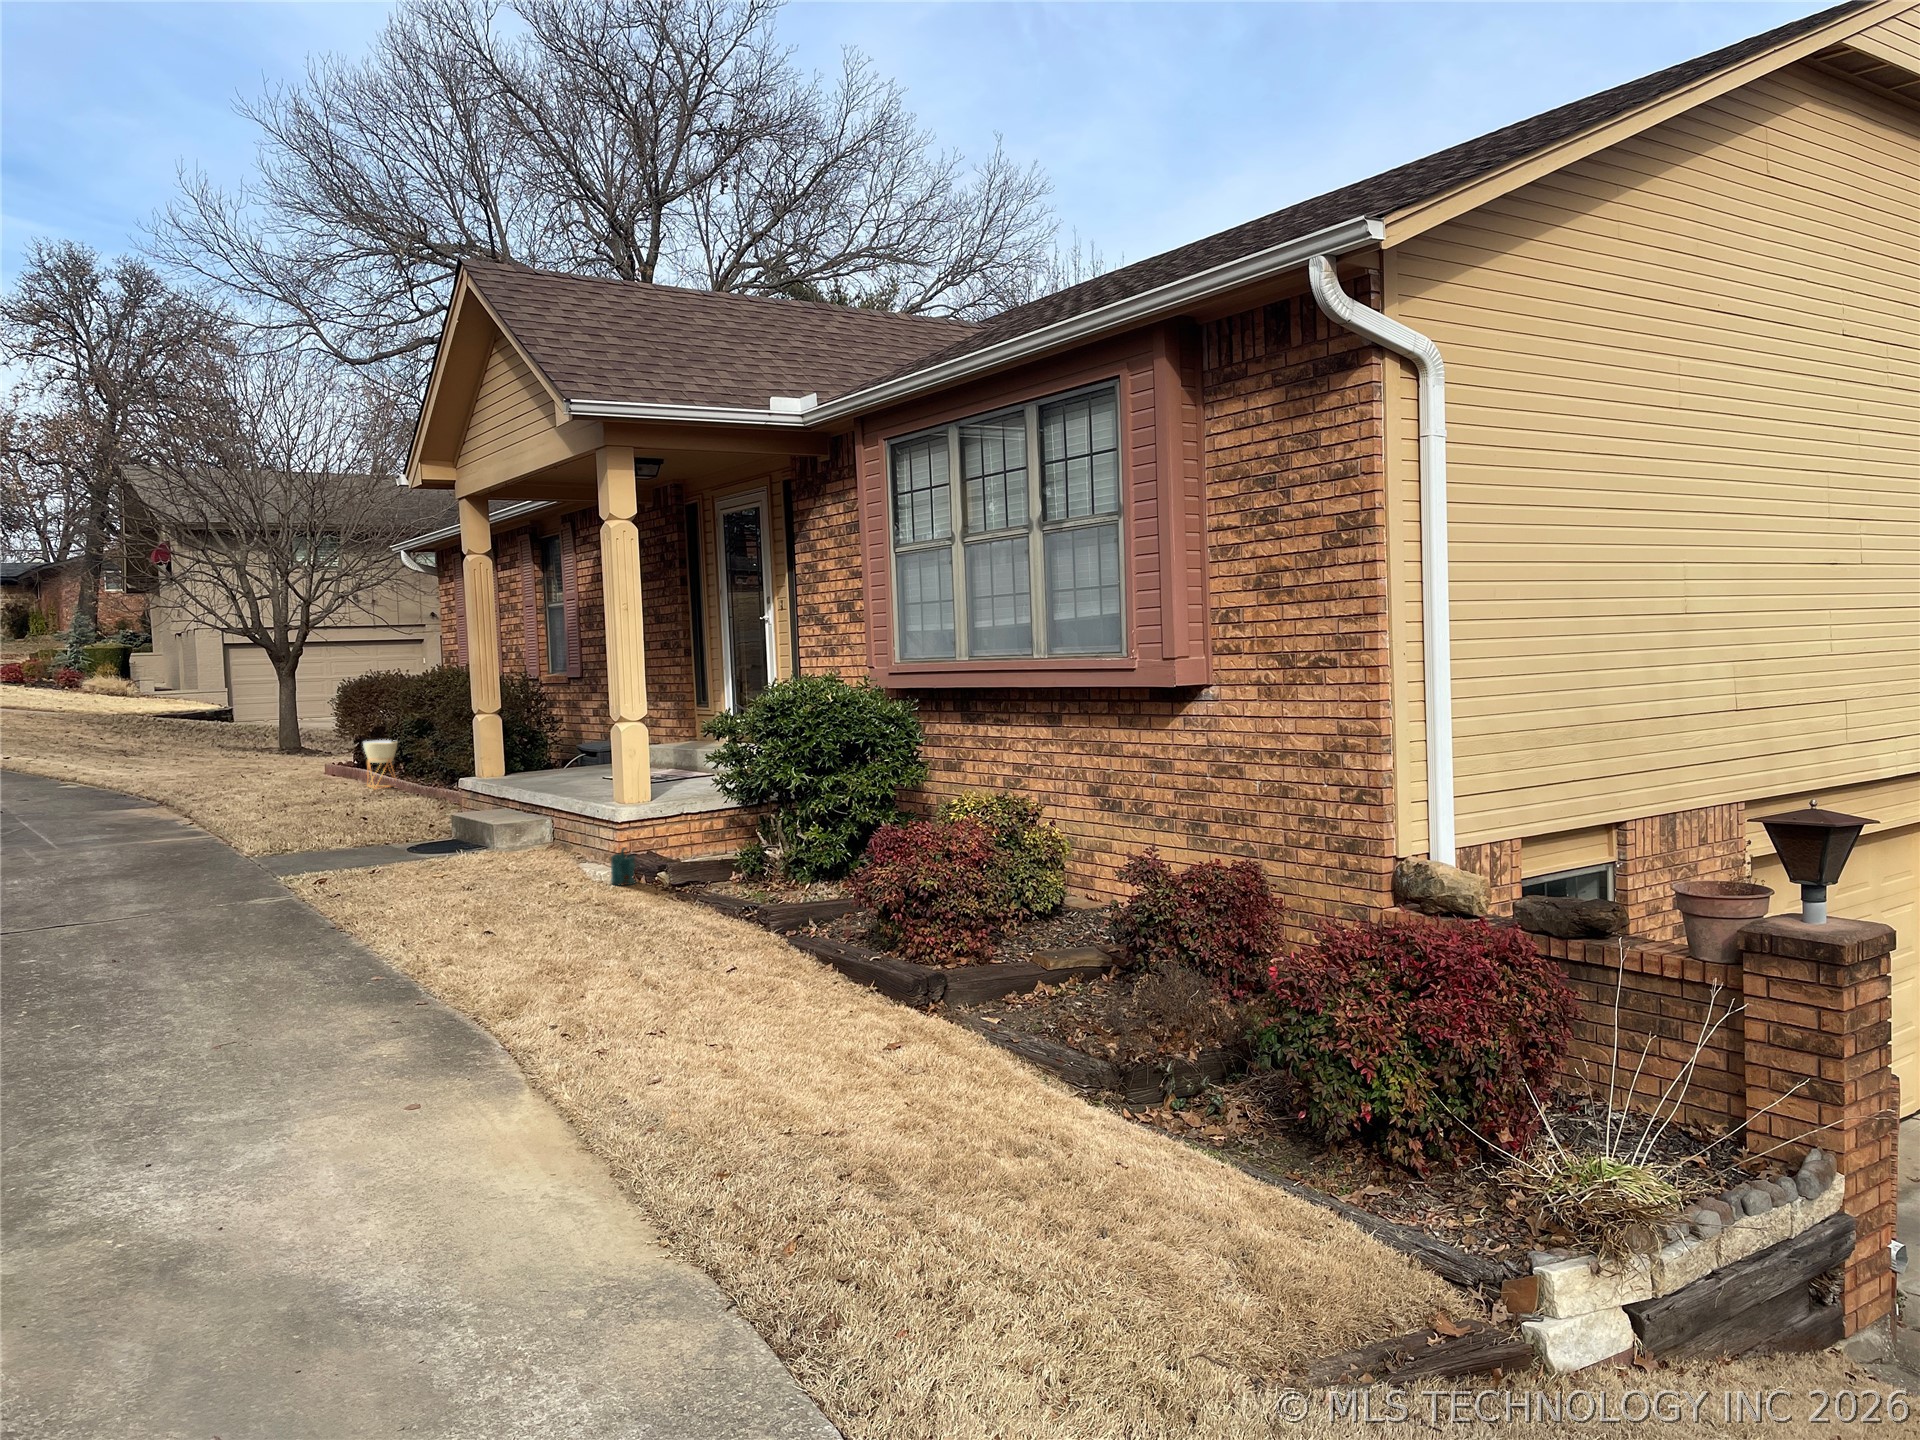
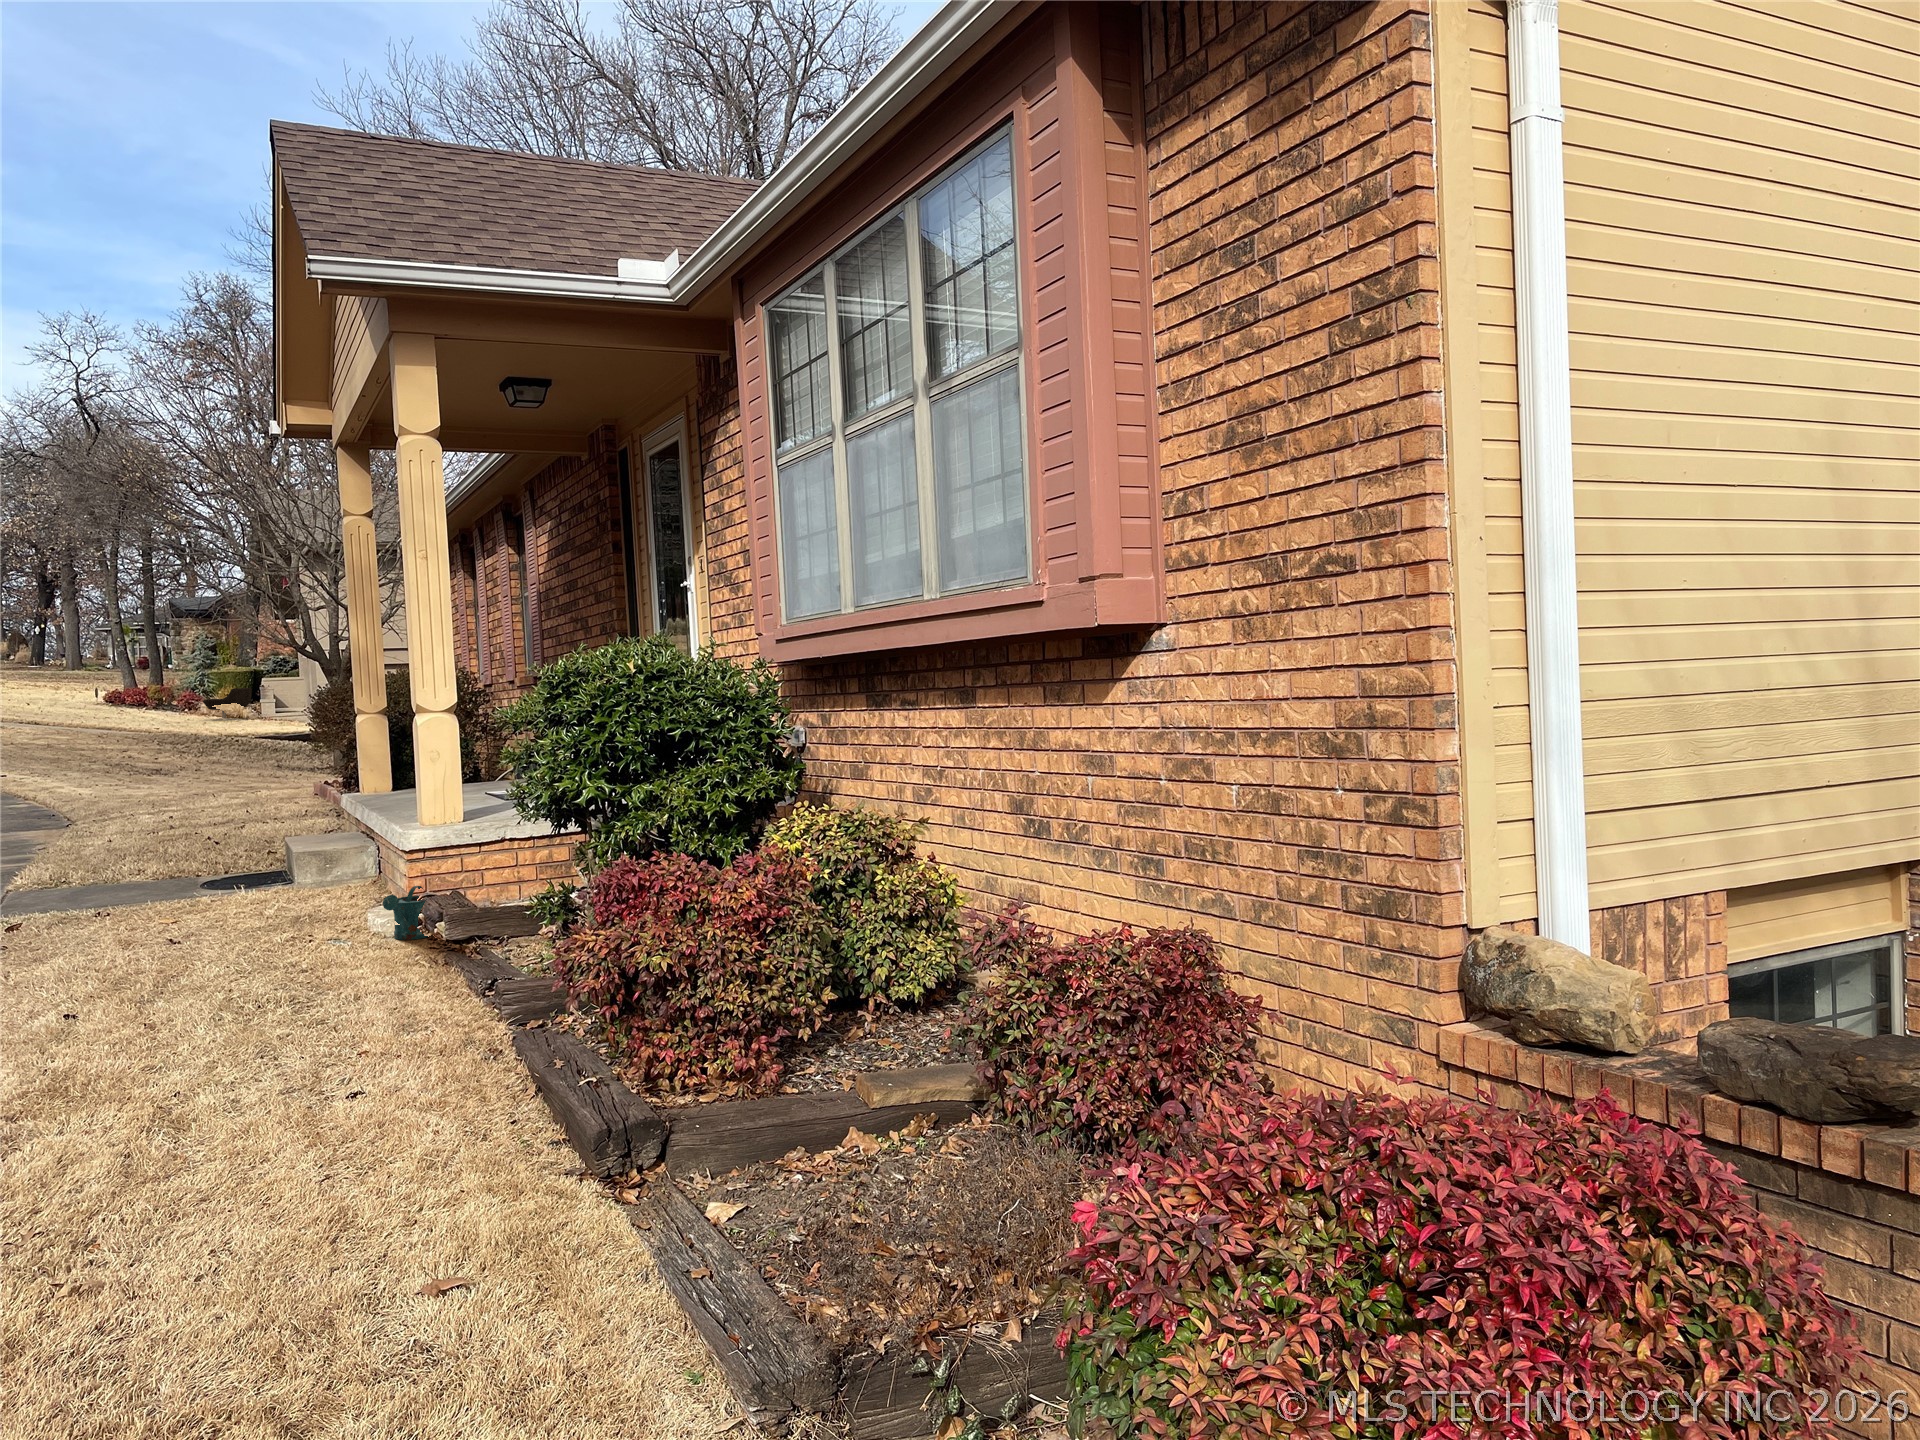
lounge chair: none [165,673,211,703] -> present [203,688,252,720]
planter: present [363,740,397,789] -> none [266,751,310,810]

